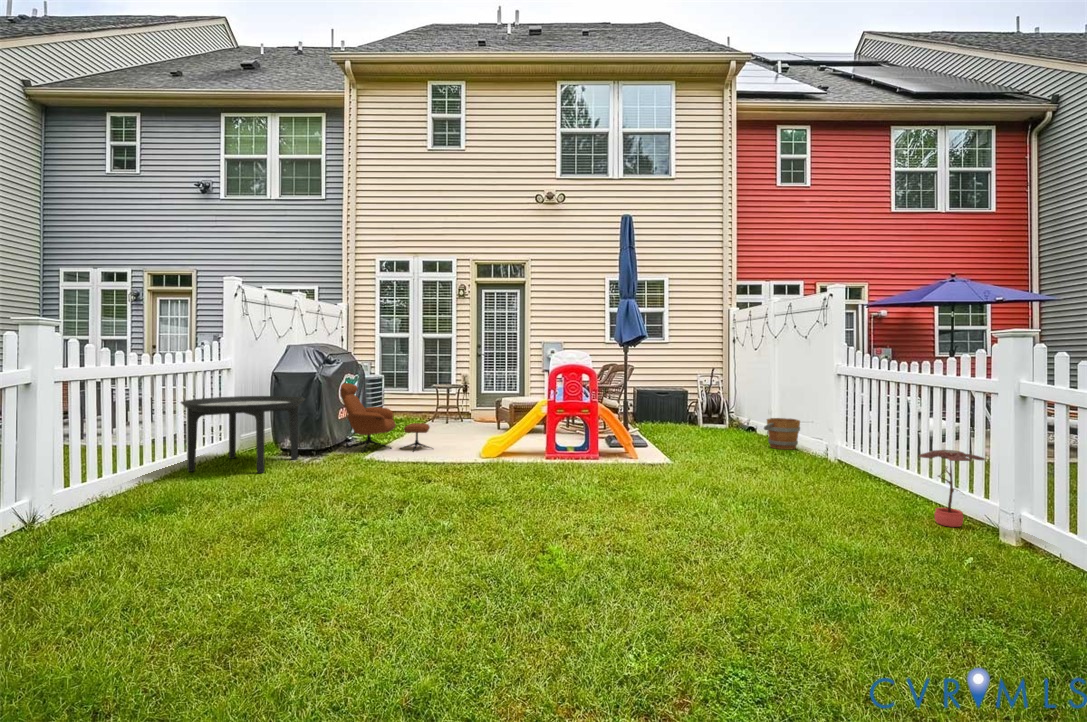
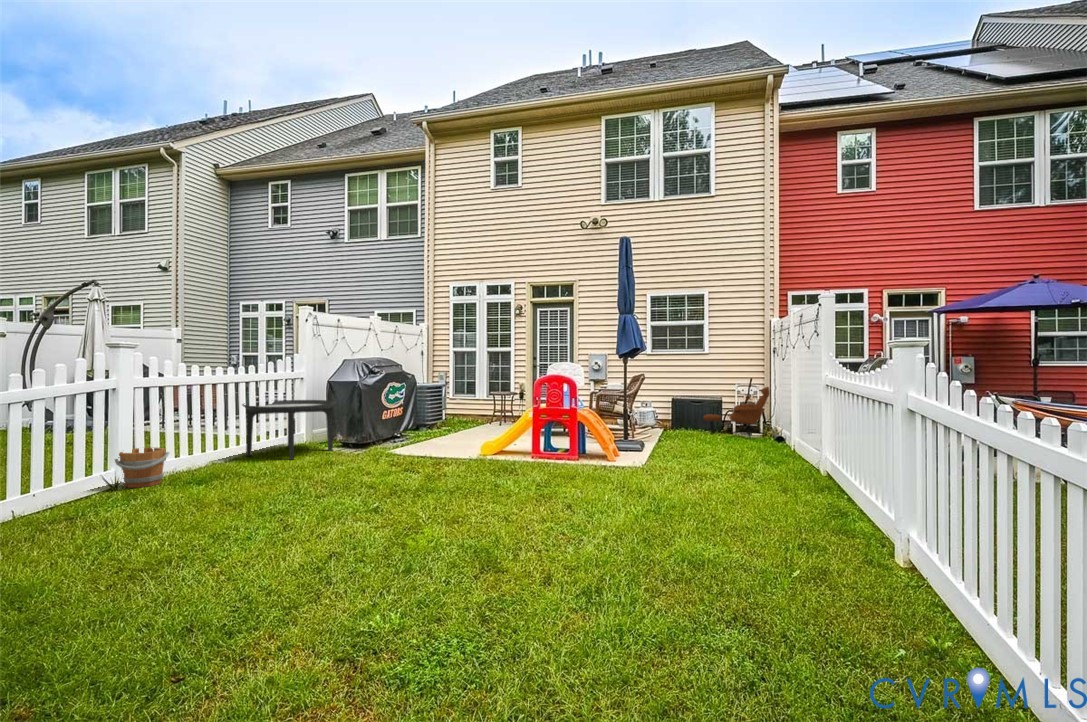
lounge chair: present [340,383,433,452] -> present [703,387,770,436]
bucket: present [764,418,800,450] -> present [115,447,169,488]
potted plant: present [918,450,985,527] -> none [768,464,831,543]

